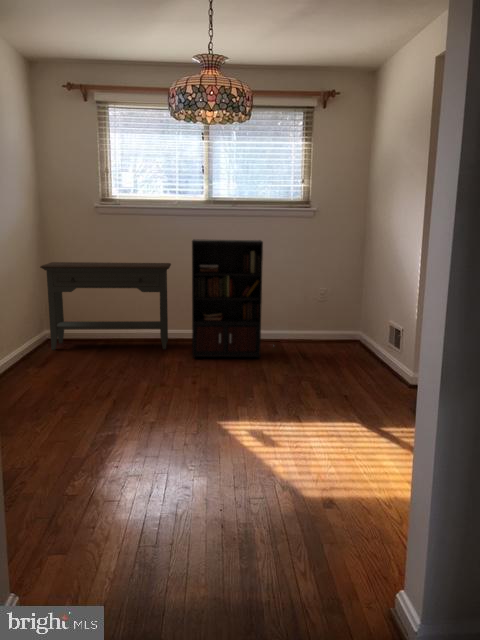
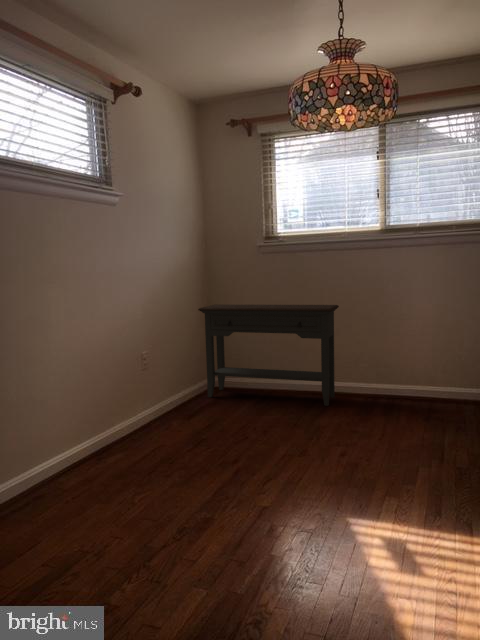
bookcase: present [192,239,263,358] -> none [353,275,470,428]

